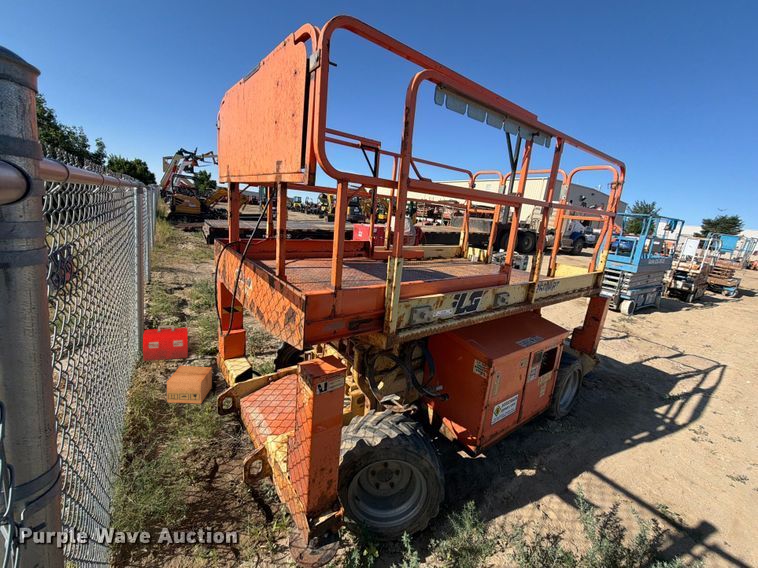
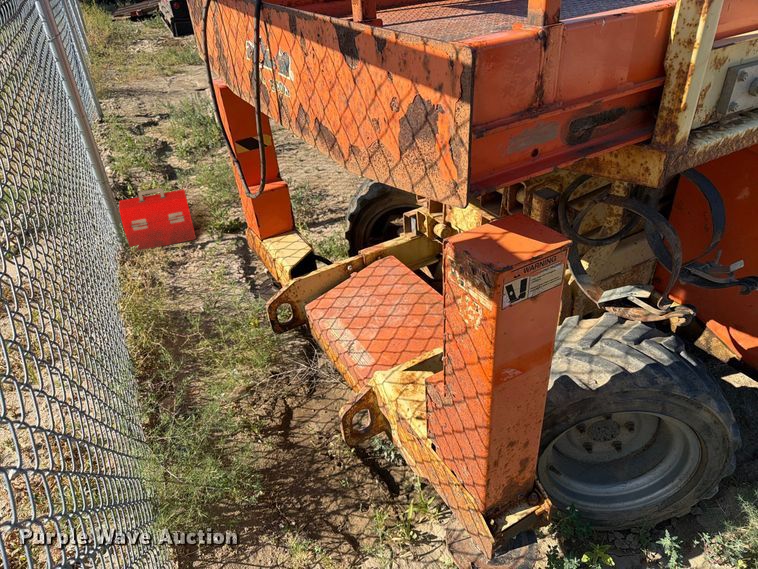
cardboard box: present [167,366,212,404] -> none [177,254,247,316]

